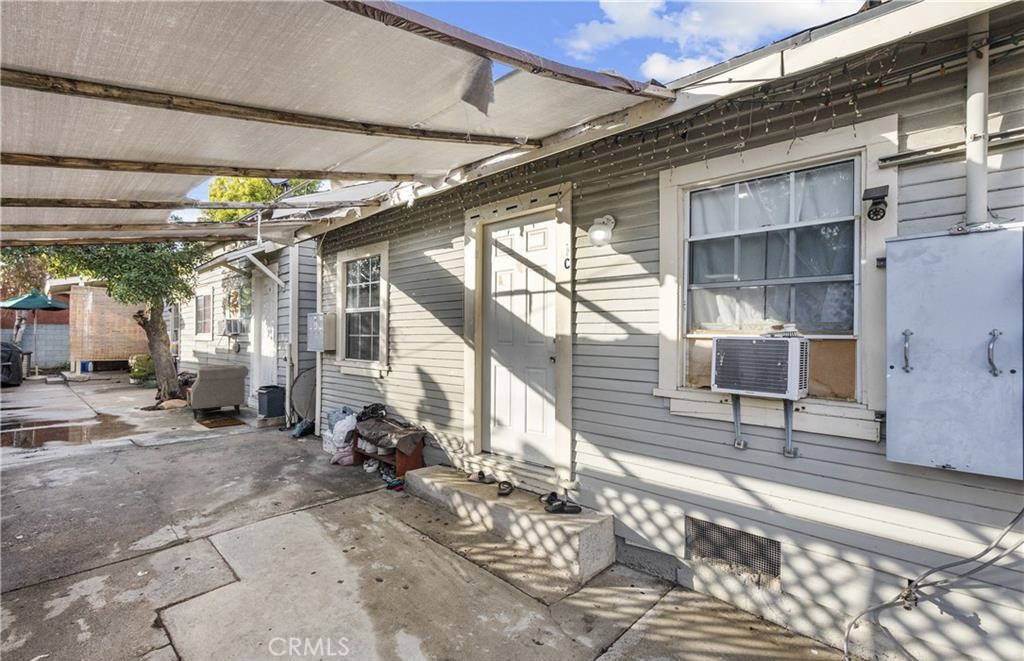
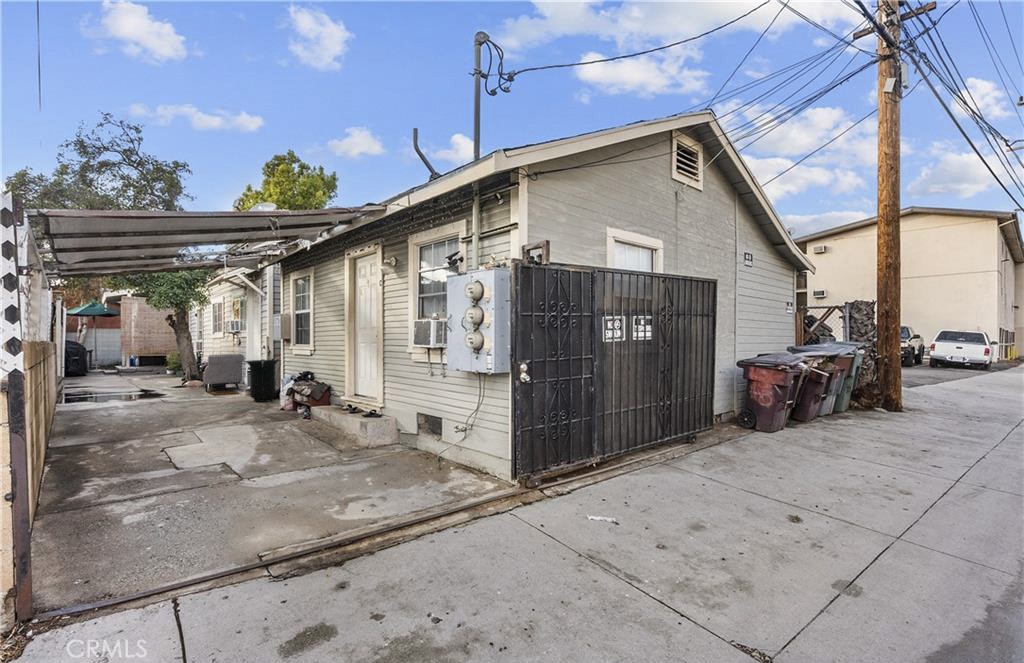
trash can: none [263,378,317,443] -> present [244,360,280,402]

